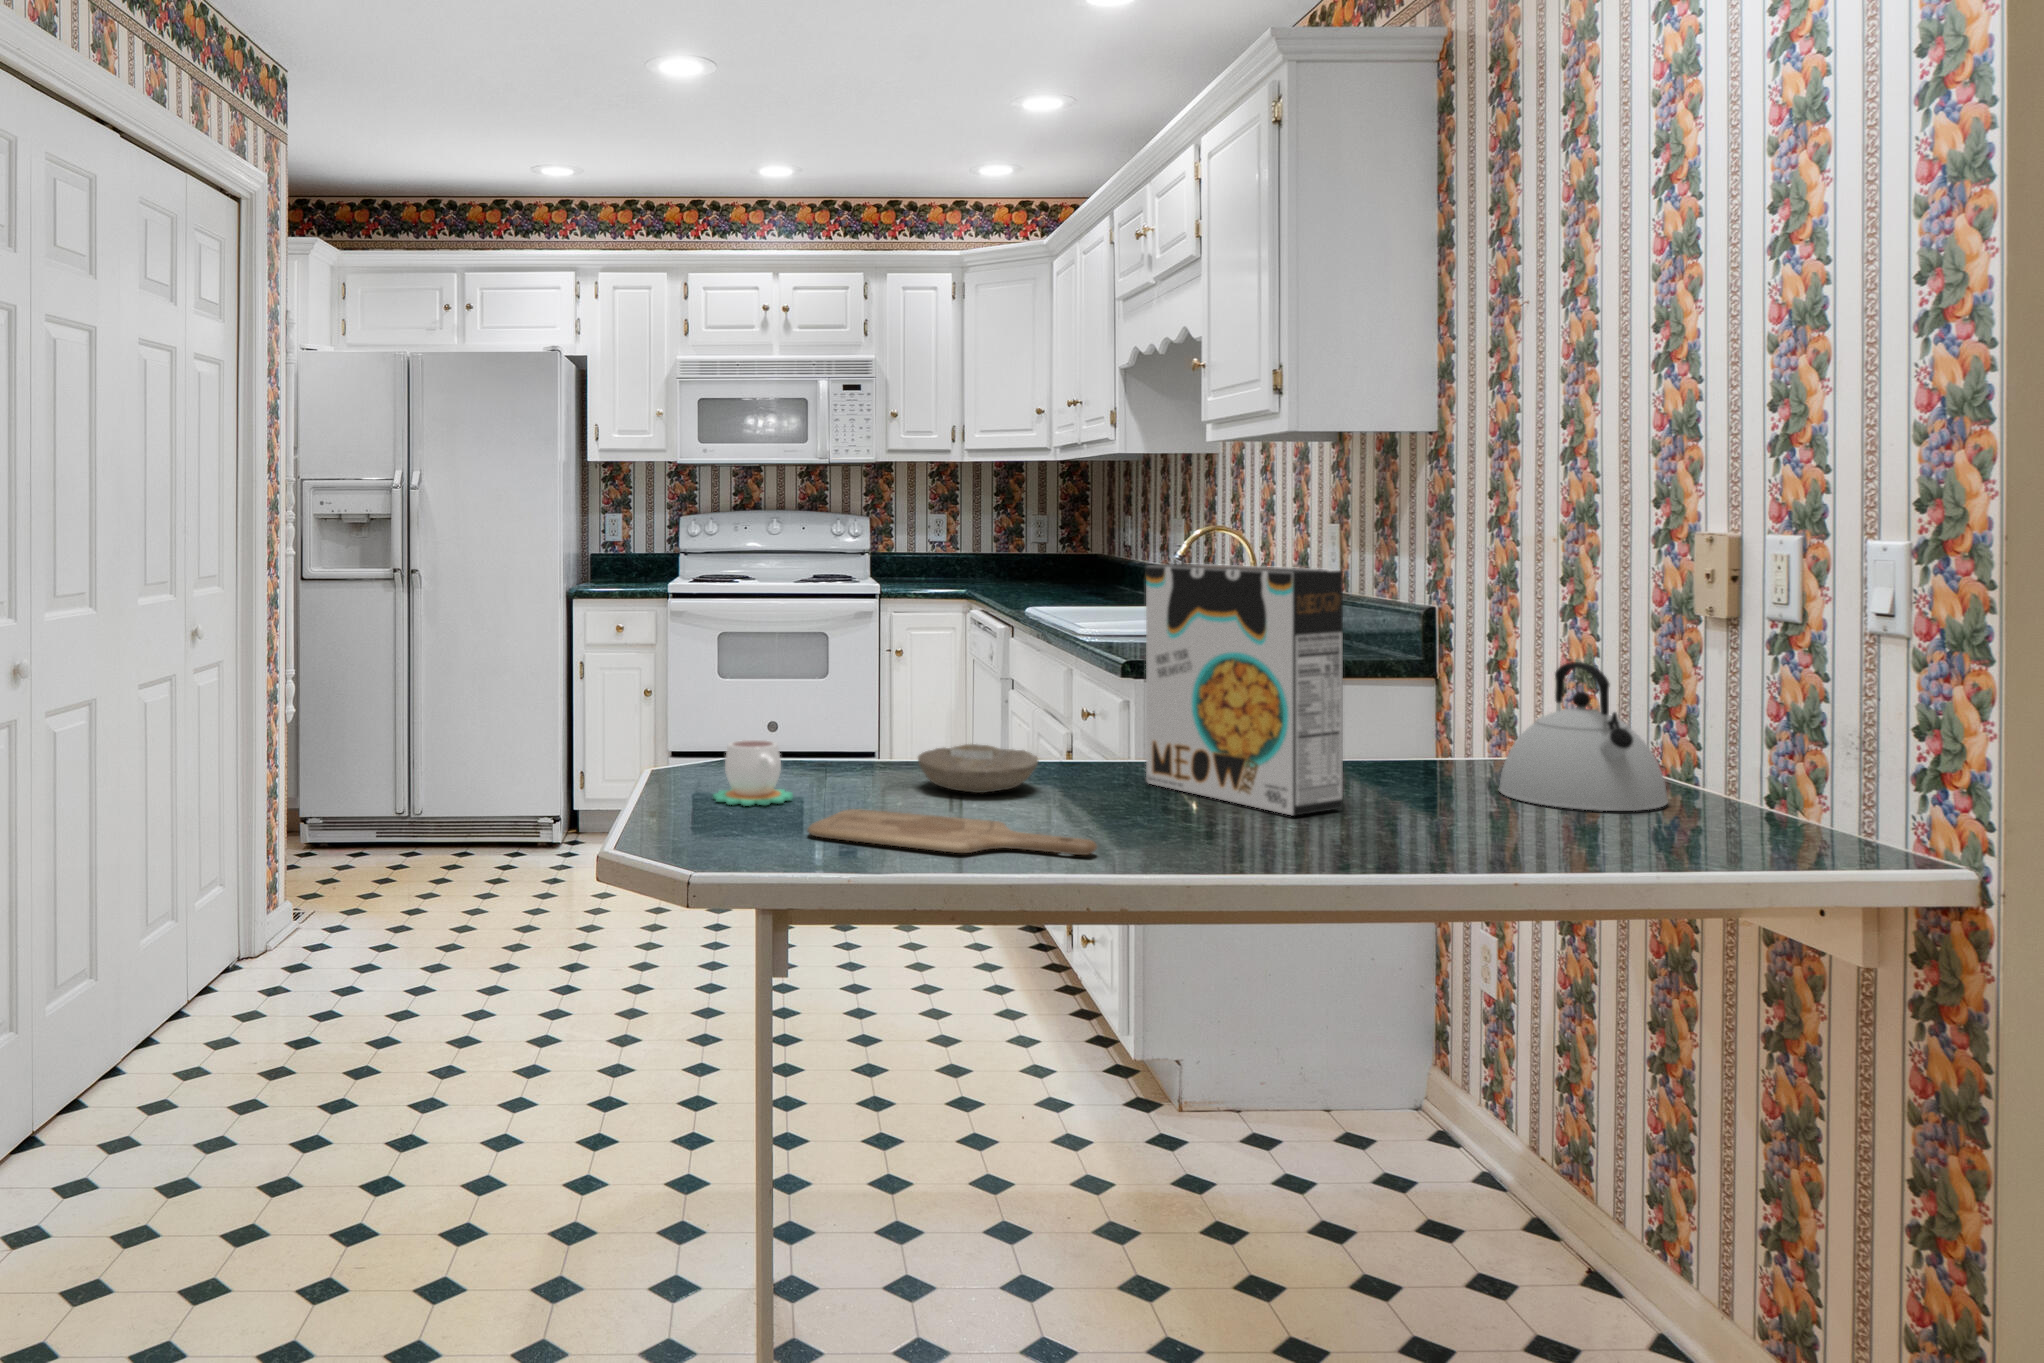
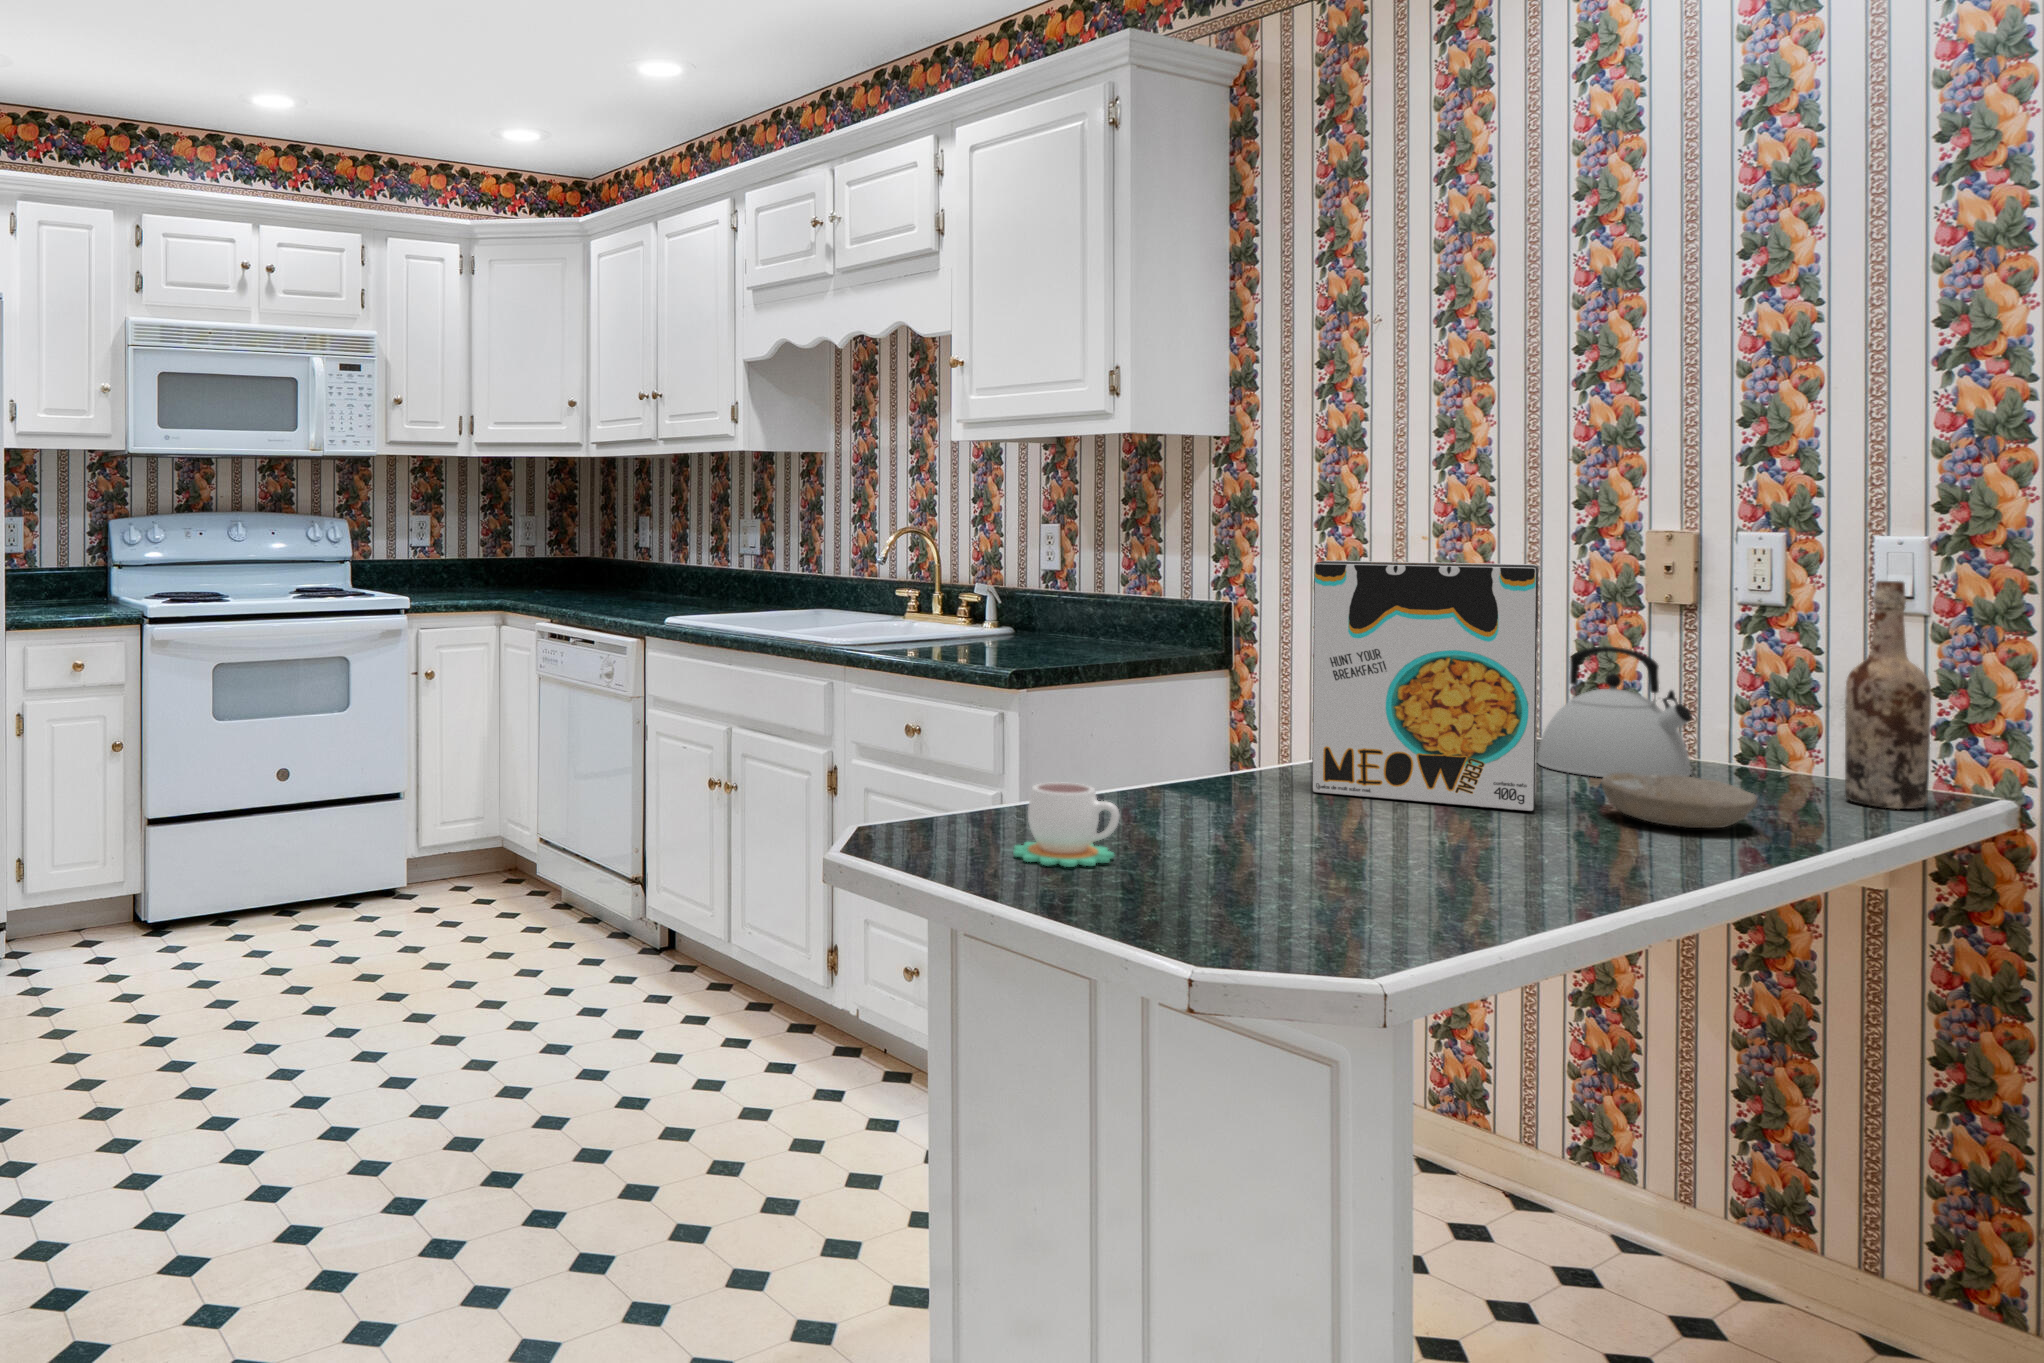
wine bottle: none [1730,594,1827,862] -> present [1845,581,1931,809]
bowl: present [918,744,1039,793] -> present [1601,773,1757,828]
cutting board: present [808,809,1097,855] -> none [1233,850,1571,894]

